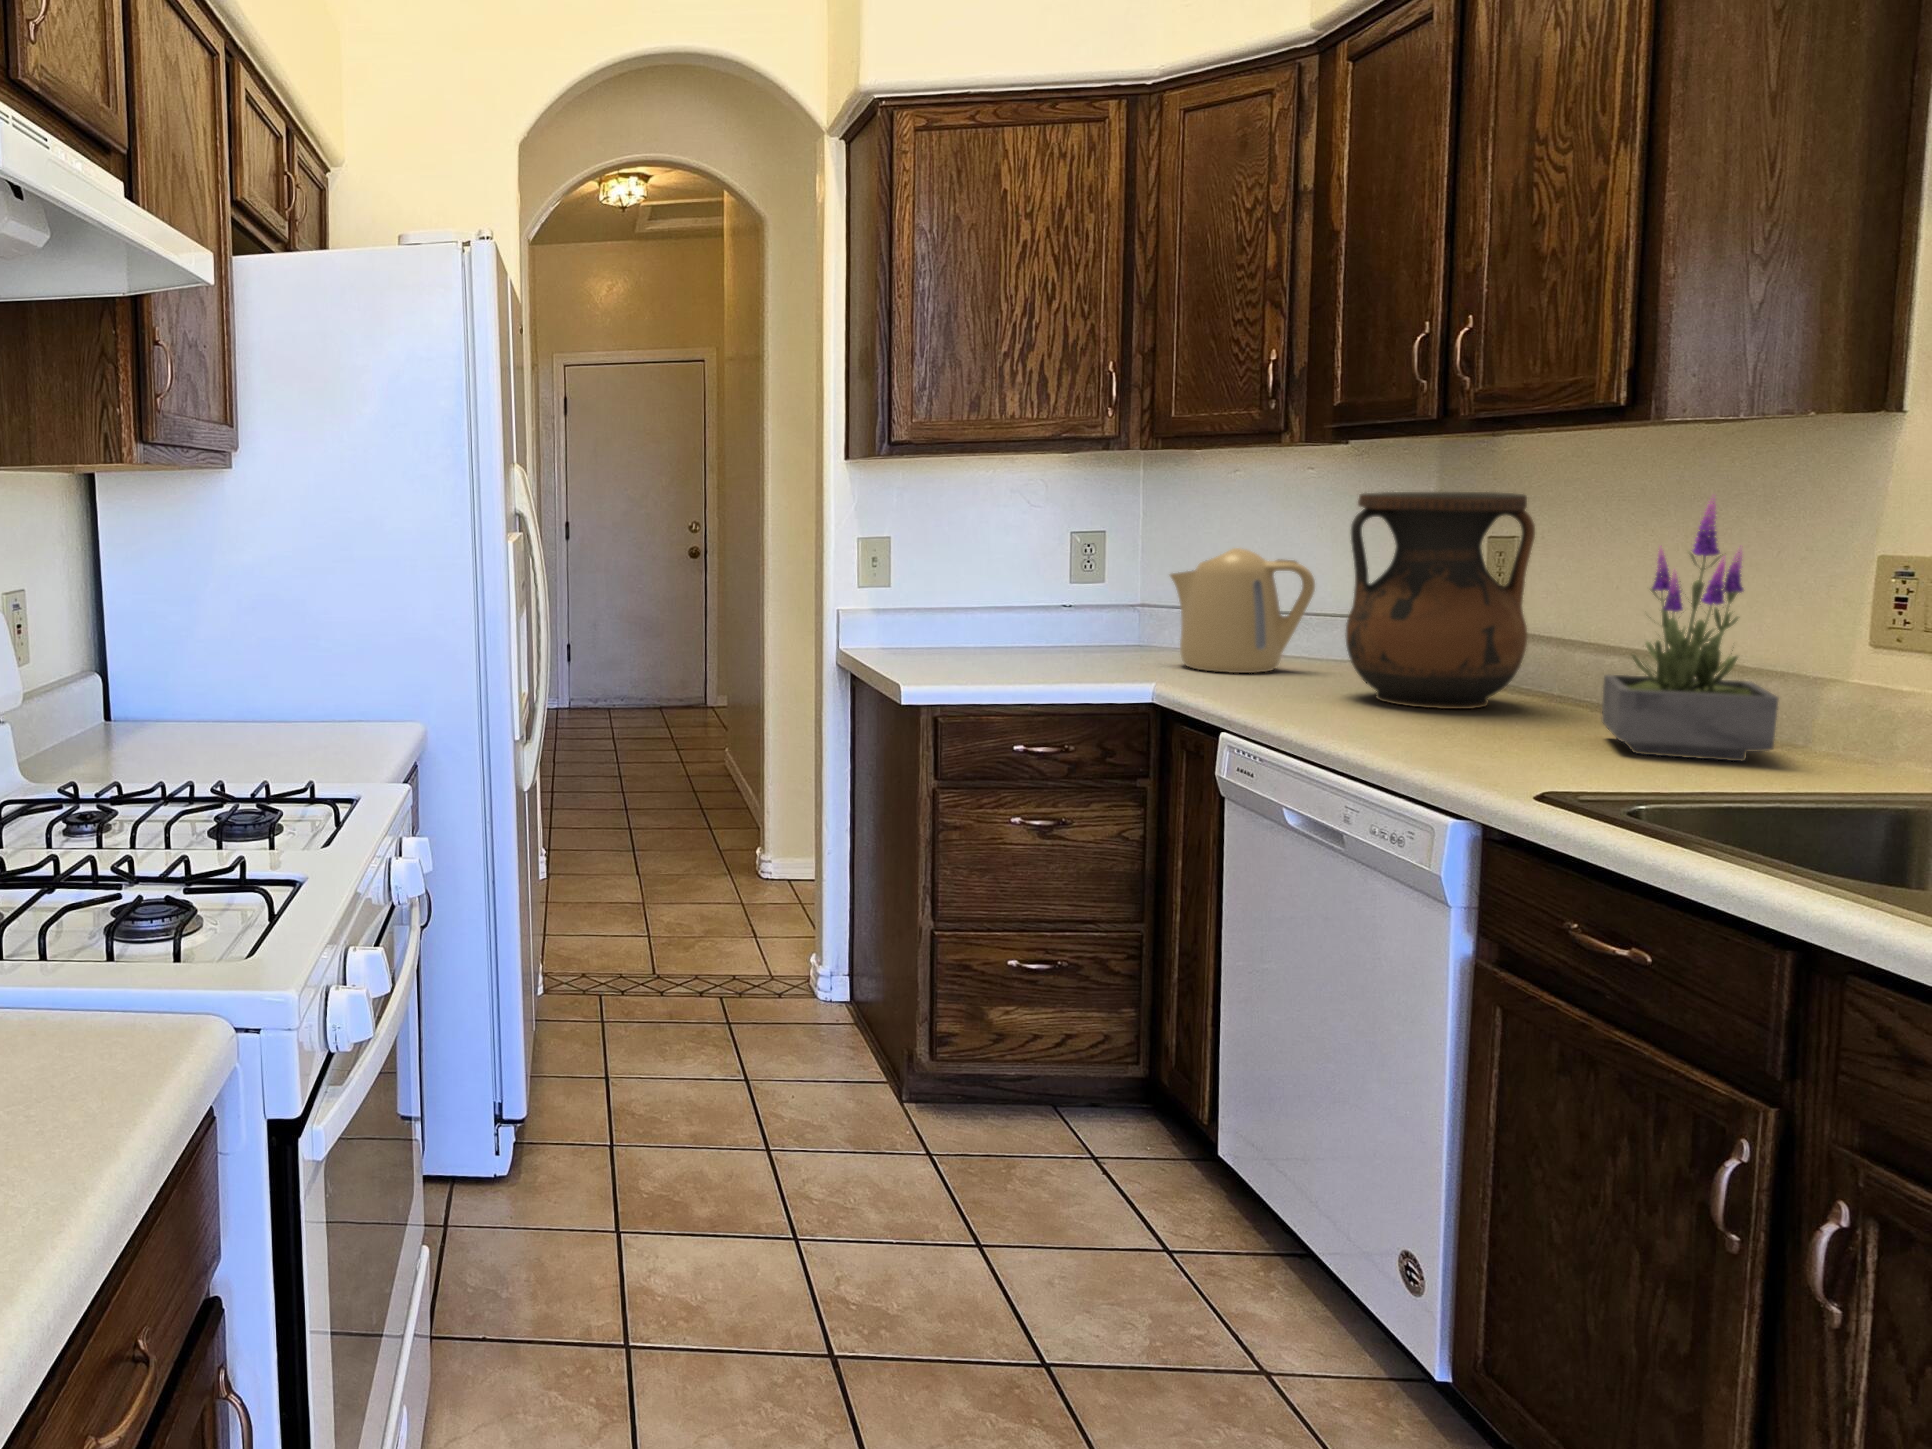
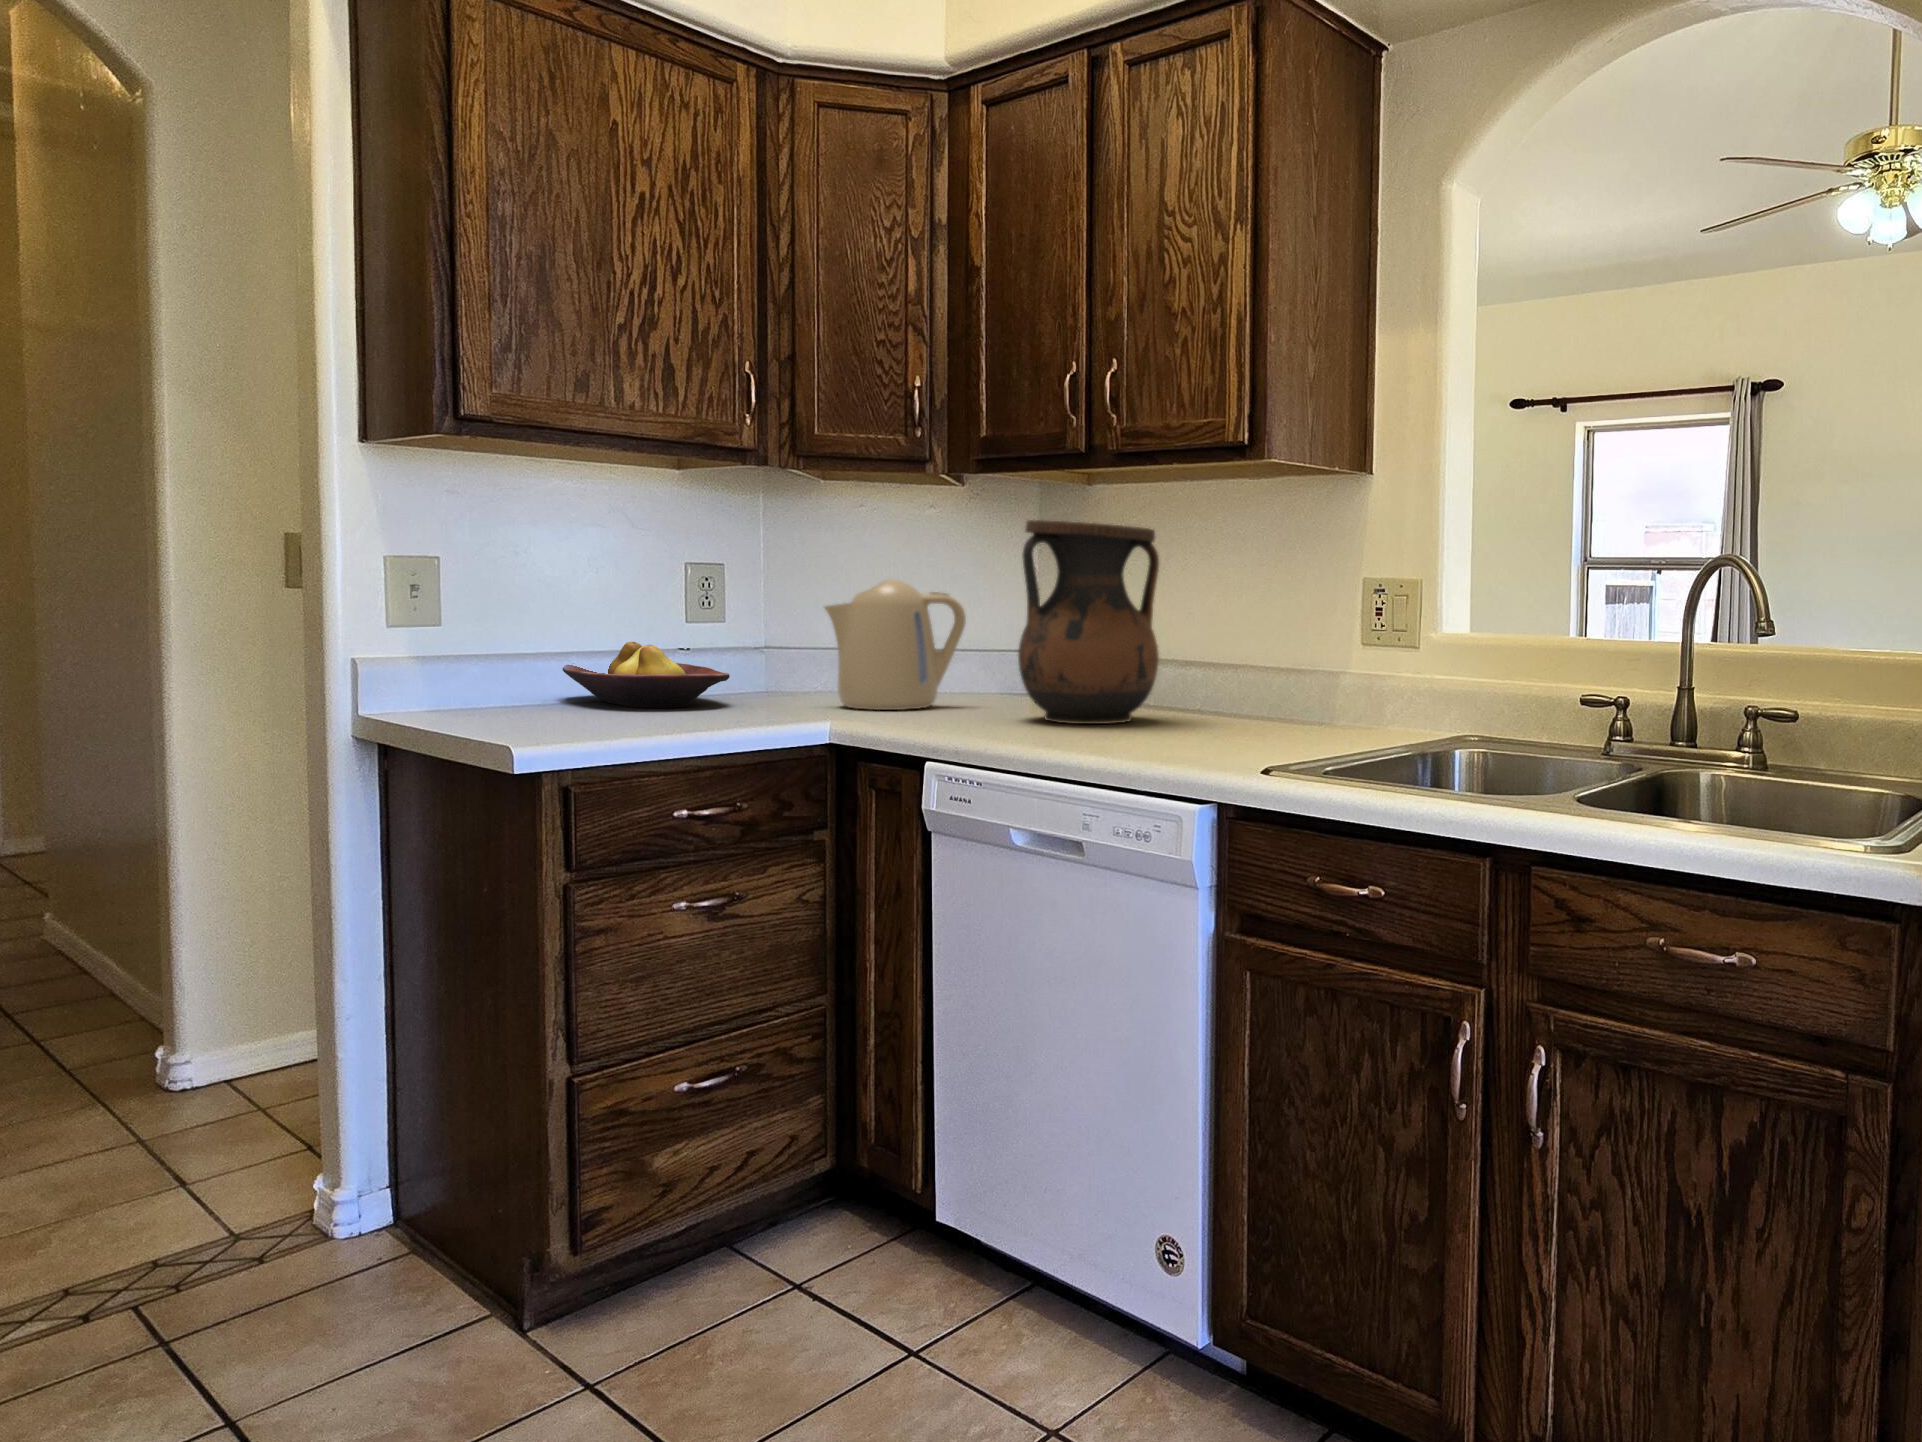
potted plant: present [1602,499,1778,761] -> none [1233,526,1351,741]
fruit bowl: none [967,600,1088,658] -> present [563,642,730,708]

